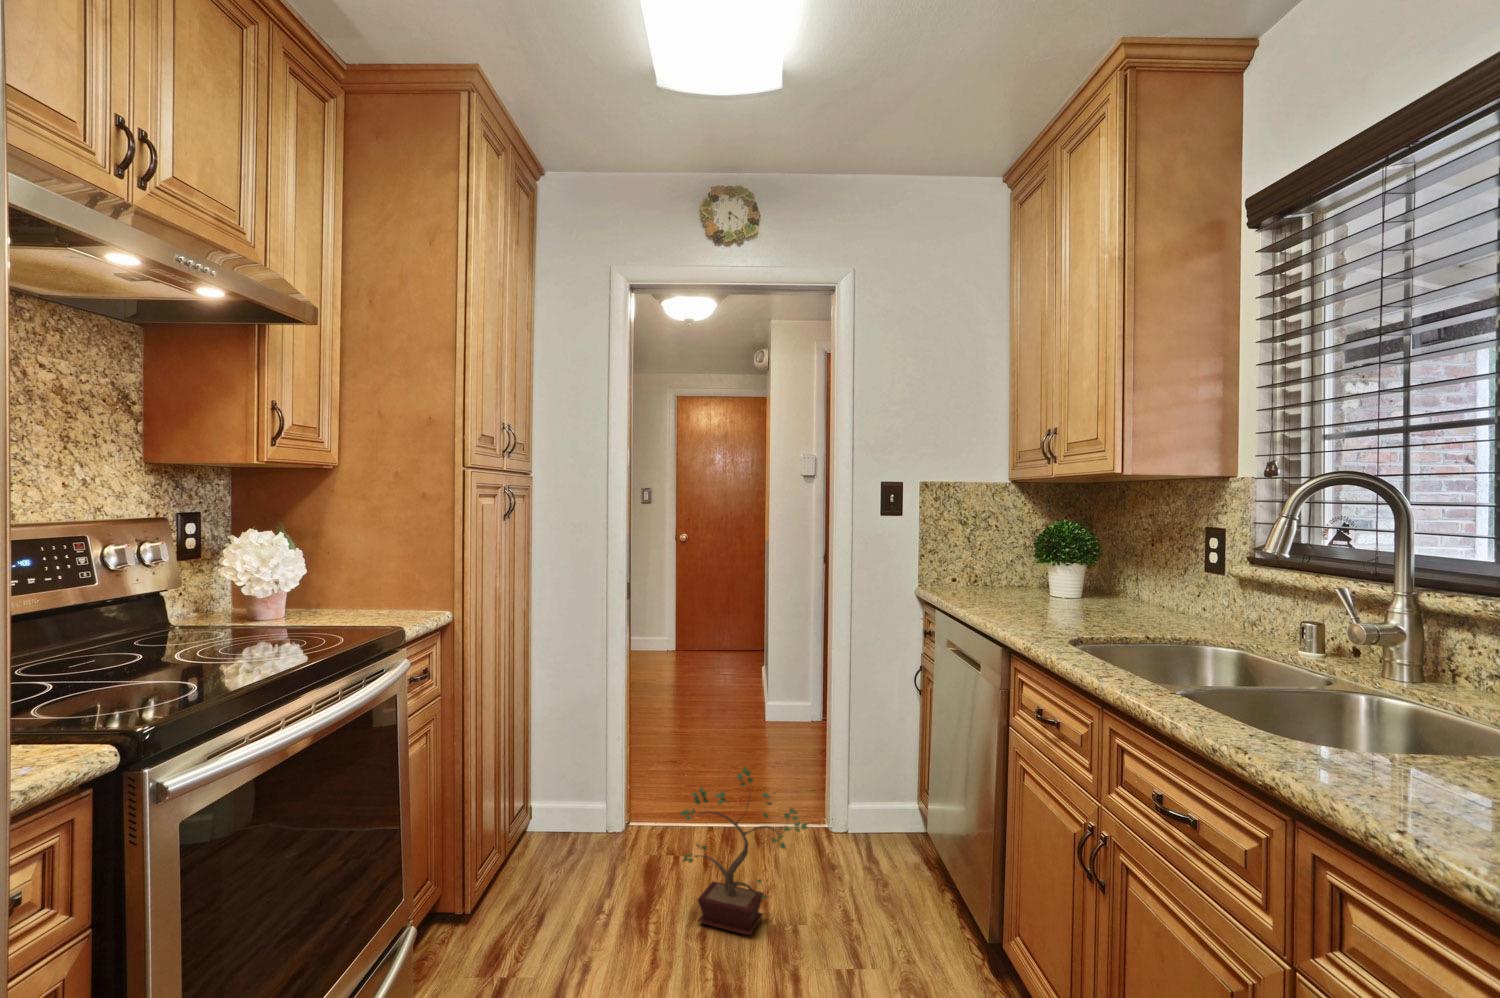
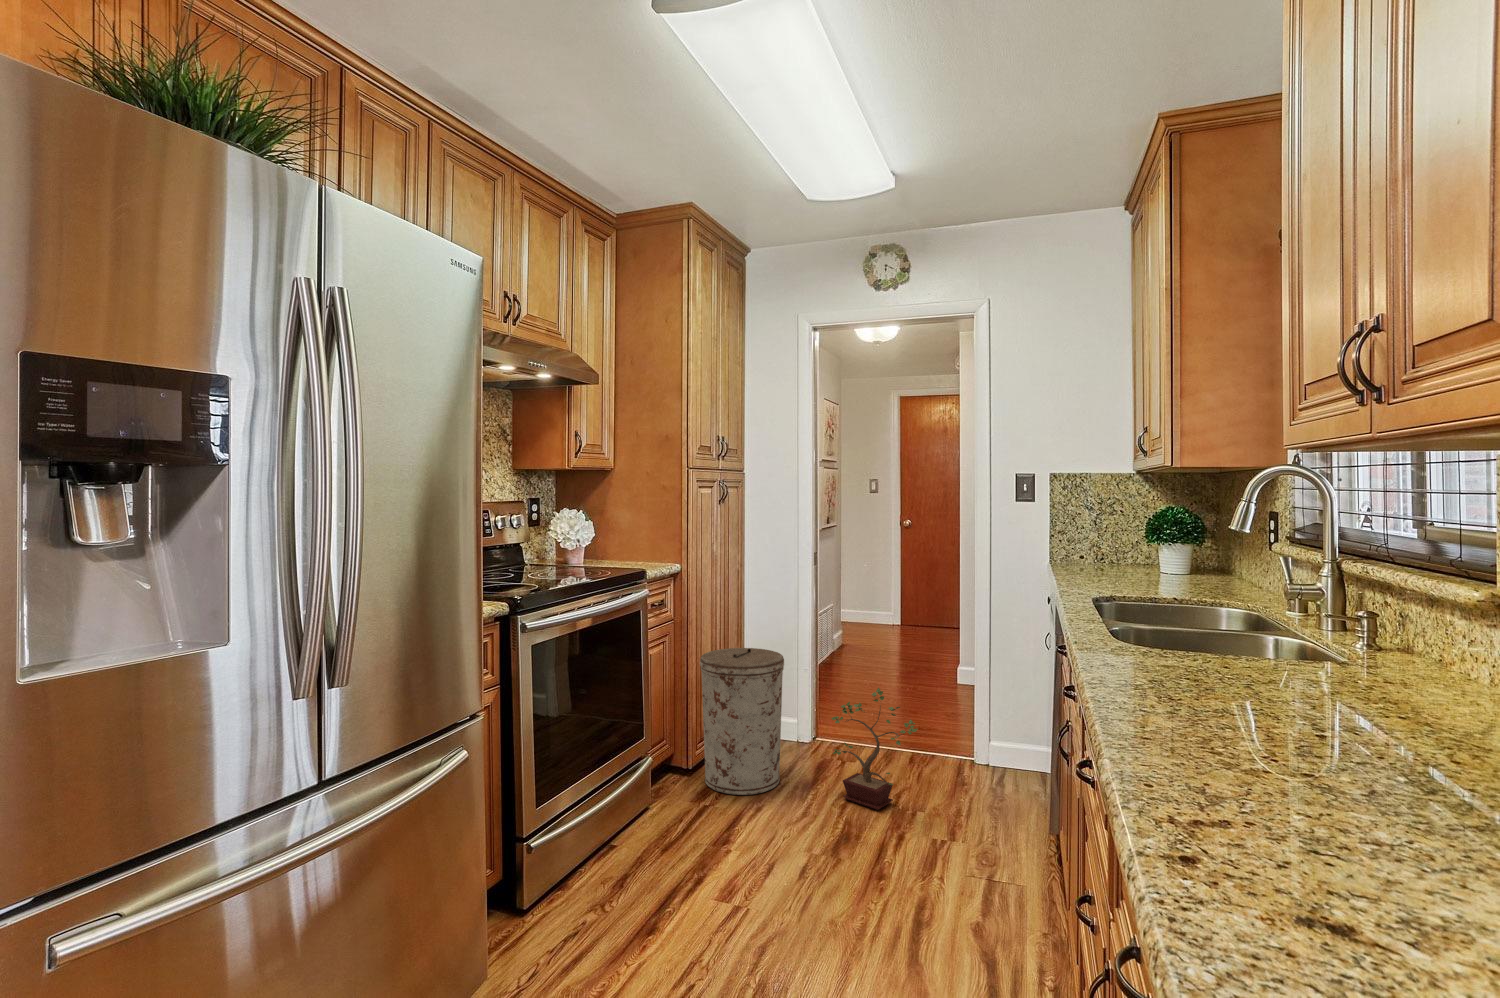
trash can: none [485,720,610,948] -> present [700,648,784,795]

